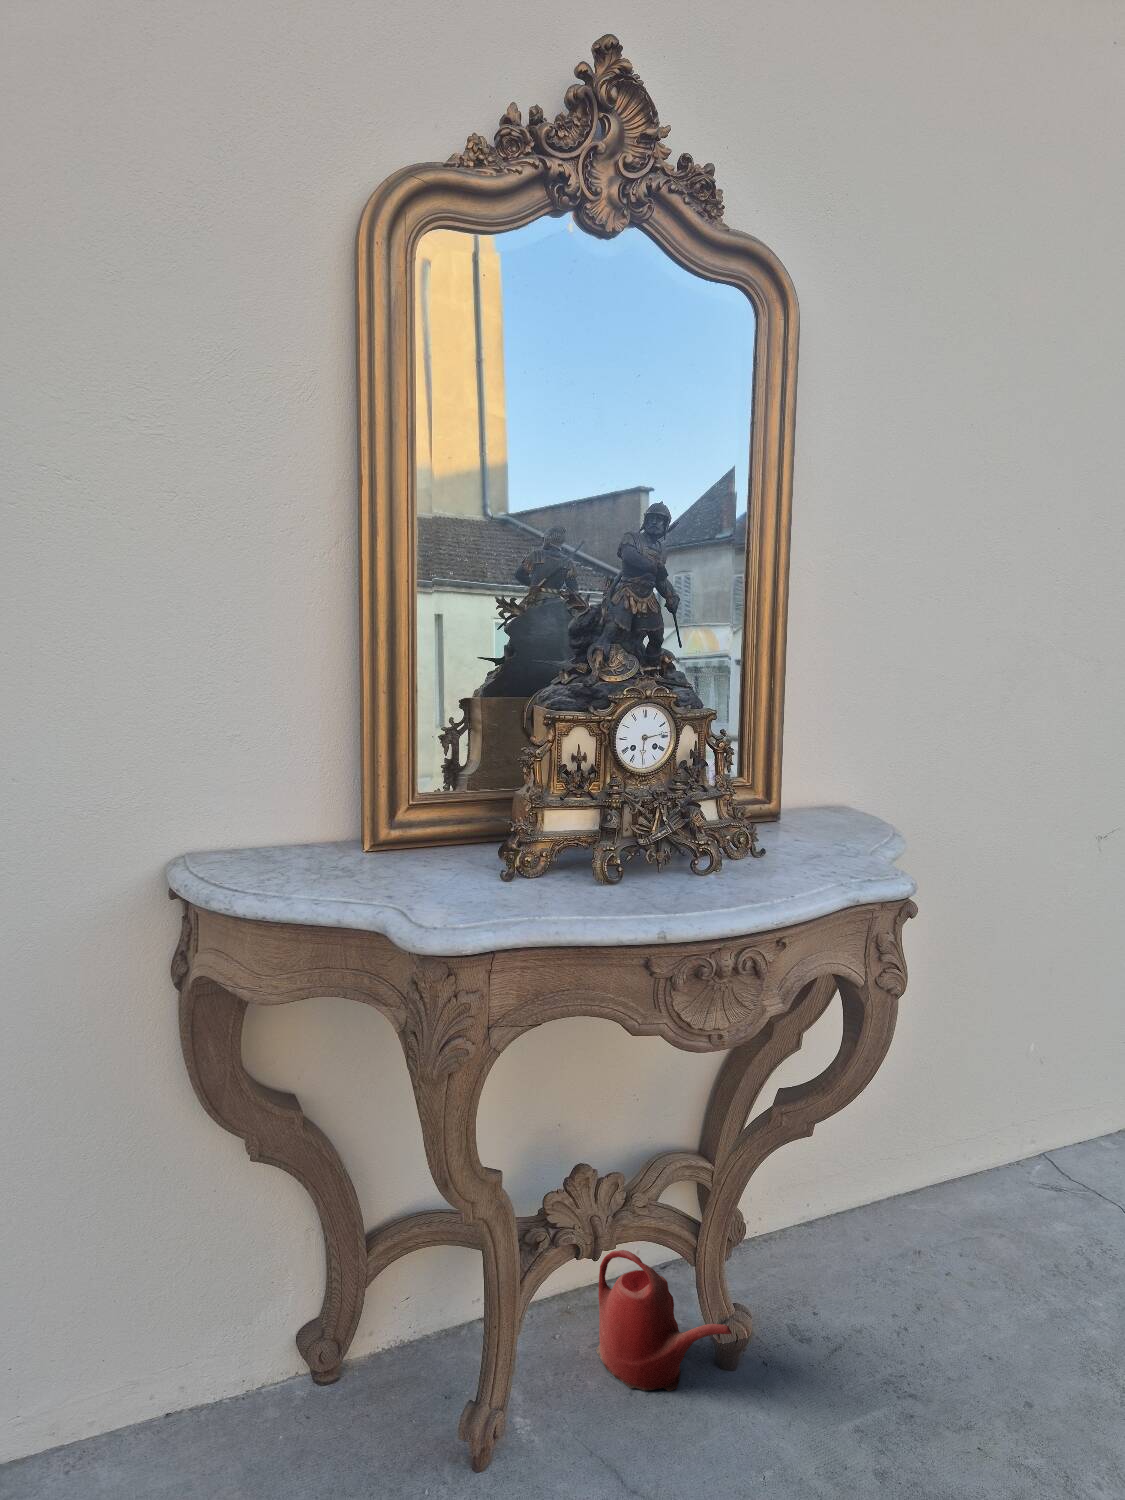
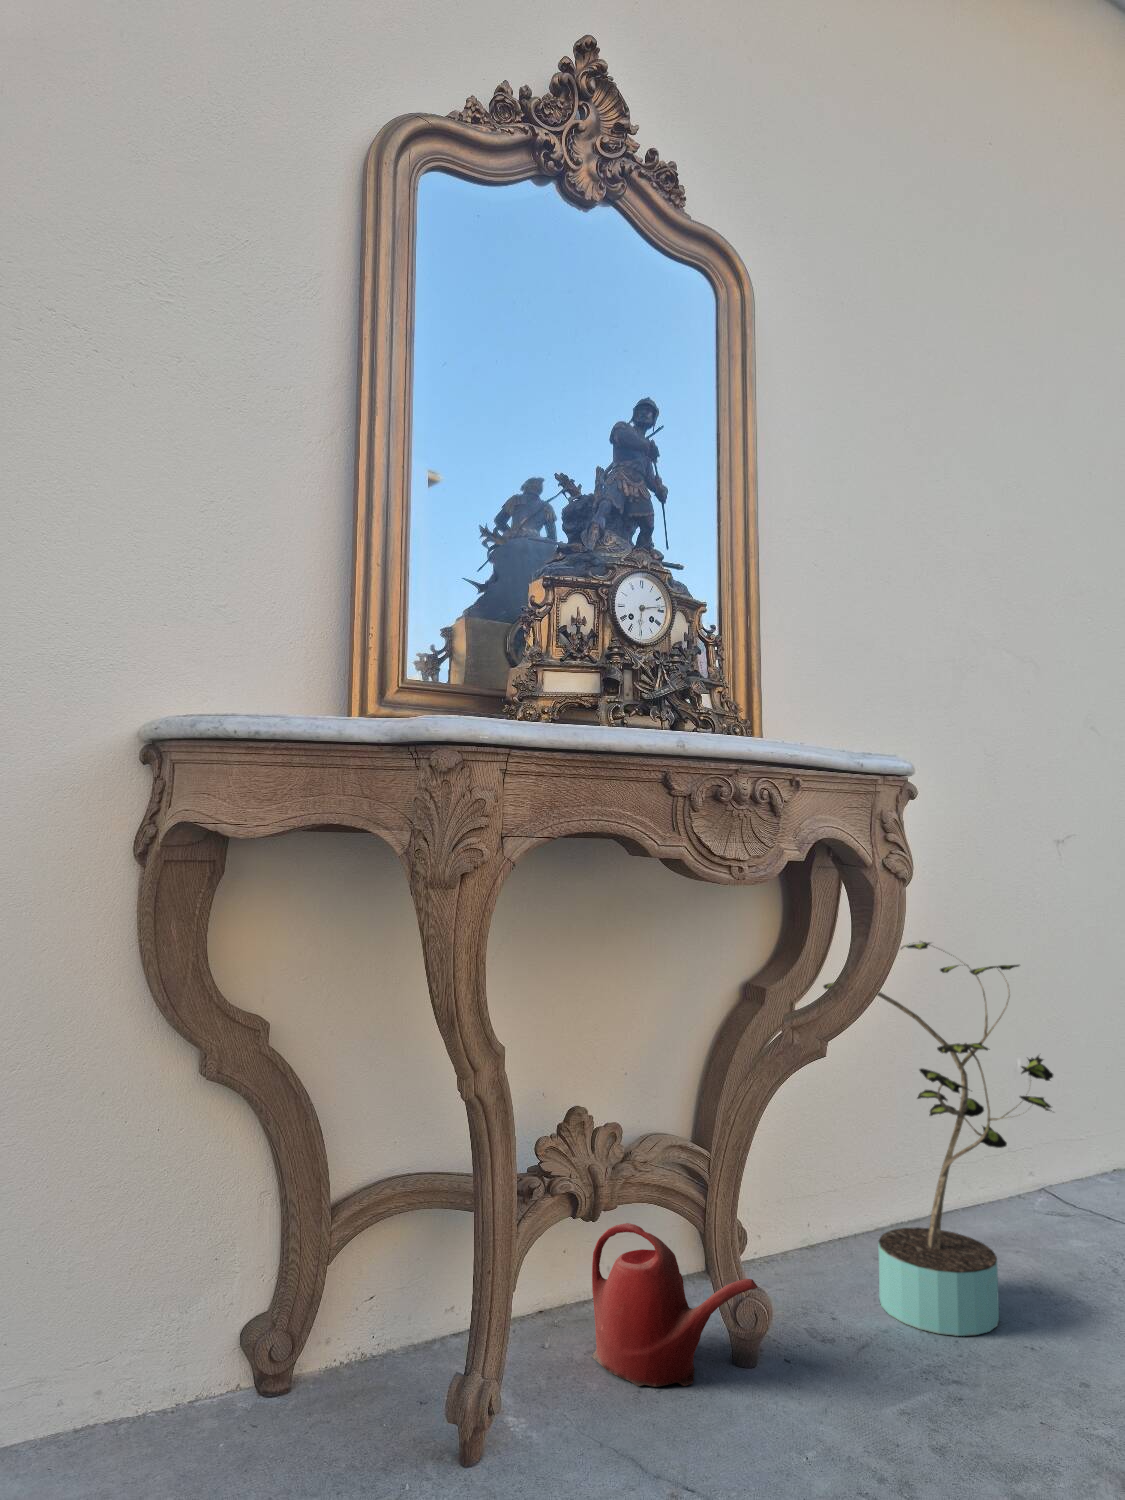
potted plant: none [826,985,1033,1345] -> present [824,942,1053,1336]

